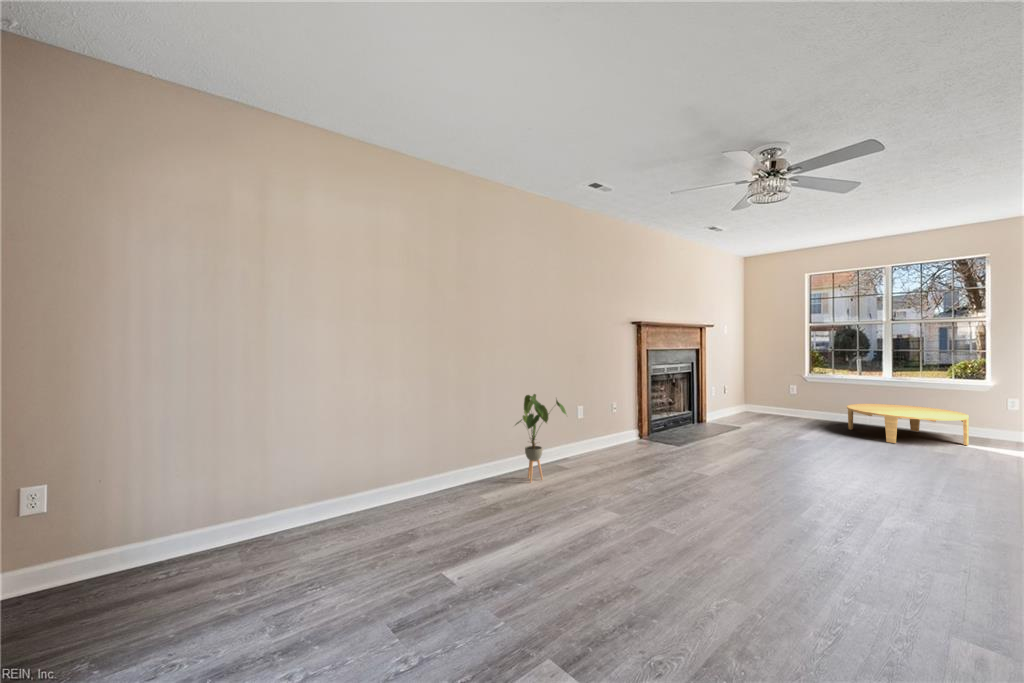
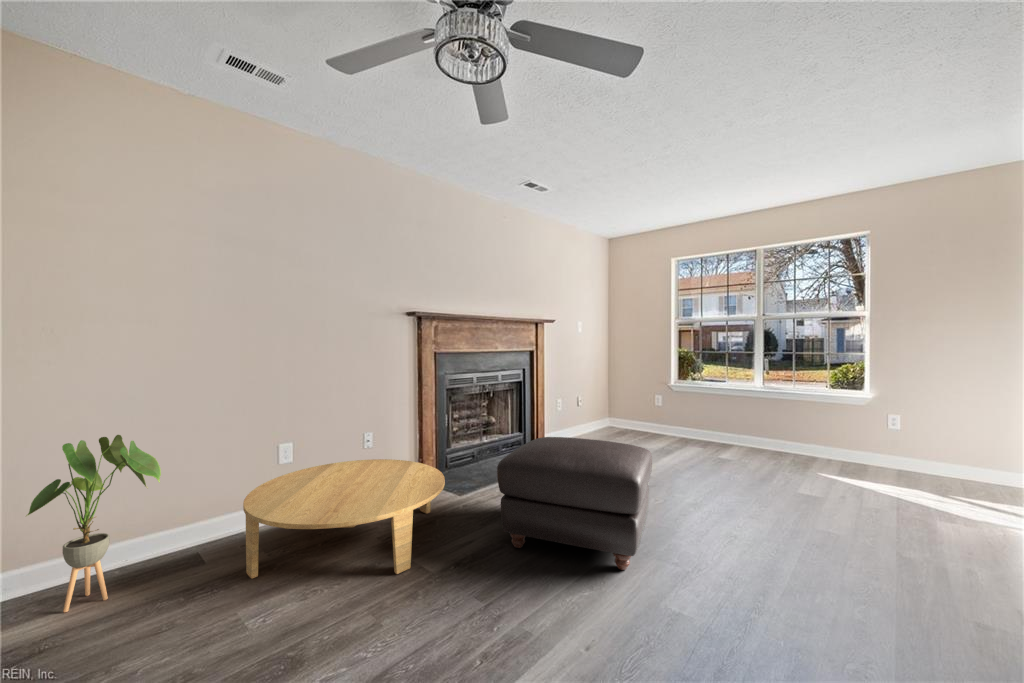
coffee table: present [847,404,969,445] -> present [243,459,445,579]
ottoman: none [737,406,844,481] -> present [497,437,652,570]

